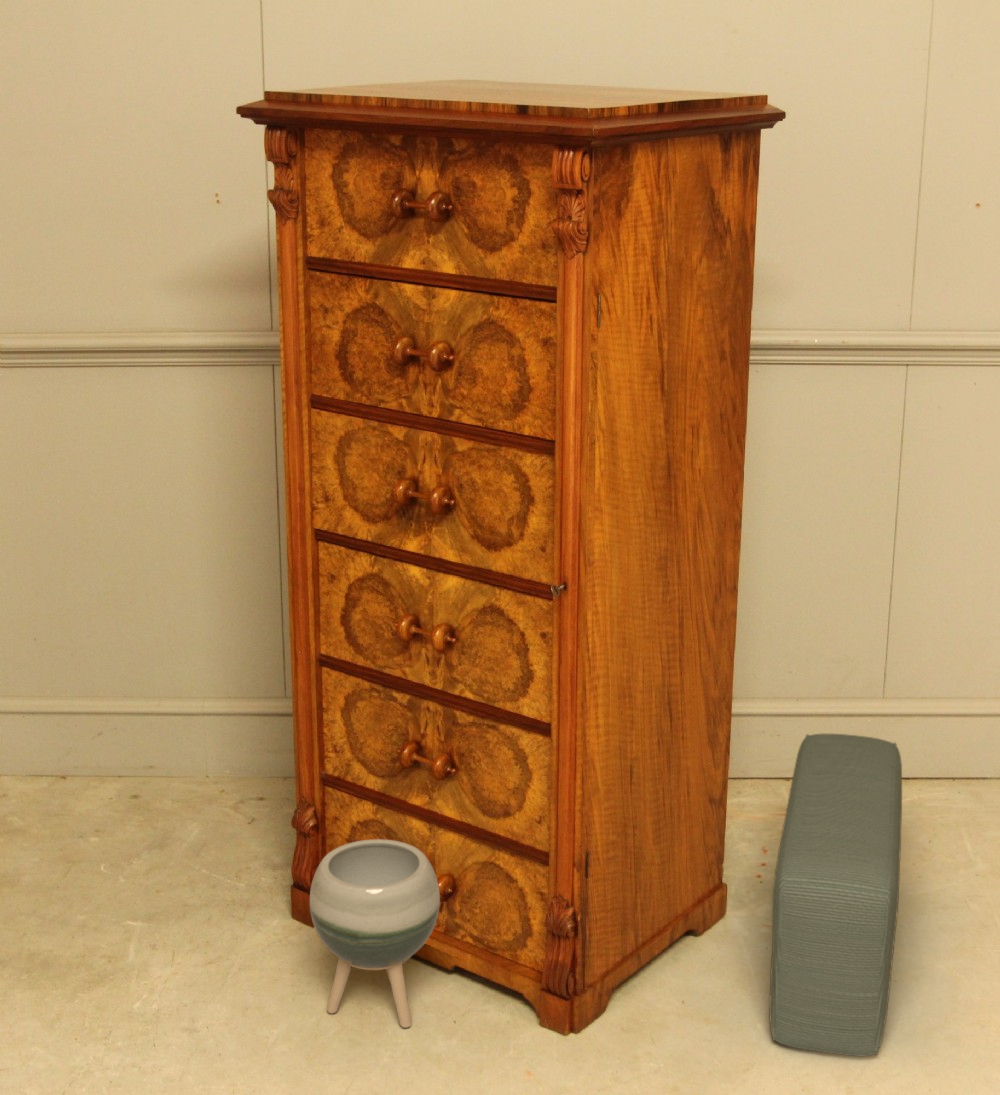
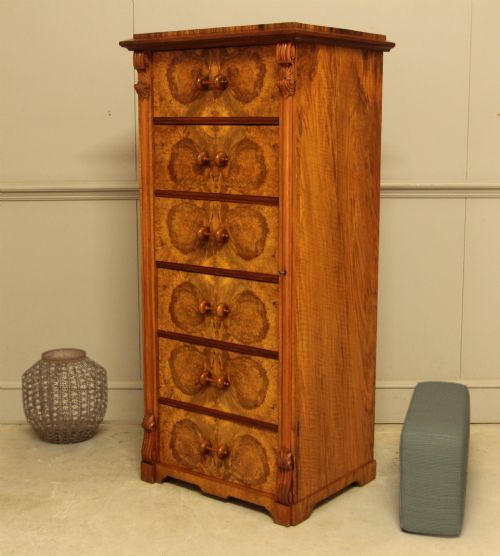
woven basket: none [63,647,225,828] -> present [22,348,108,444]
planter: present [310,839,440,1028] -> none [150,424,220,524]

